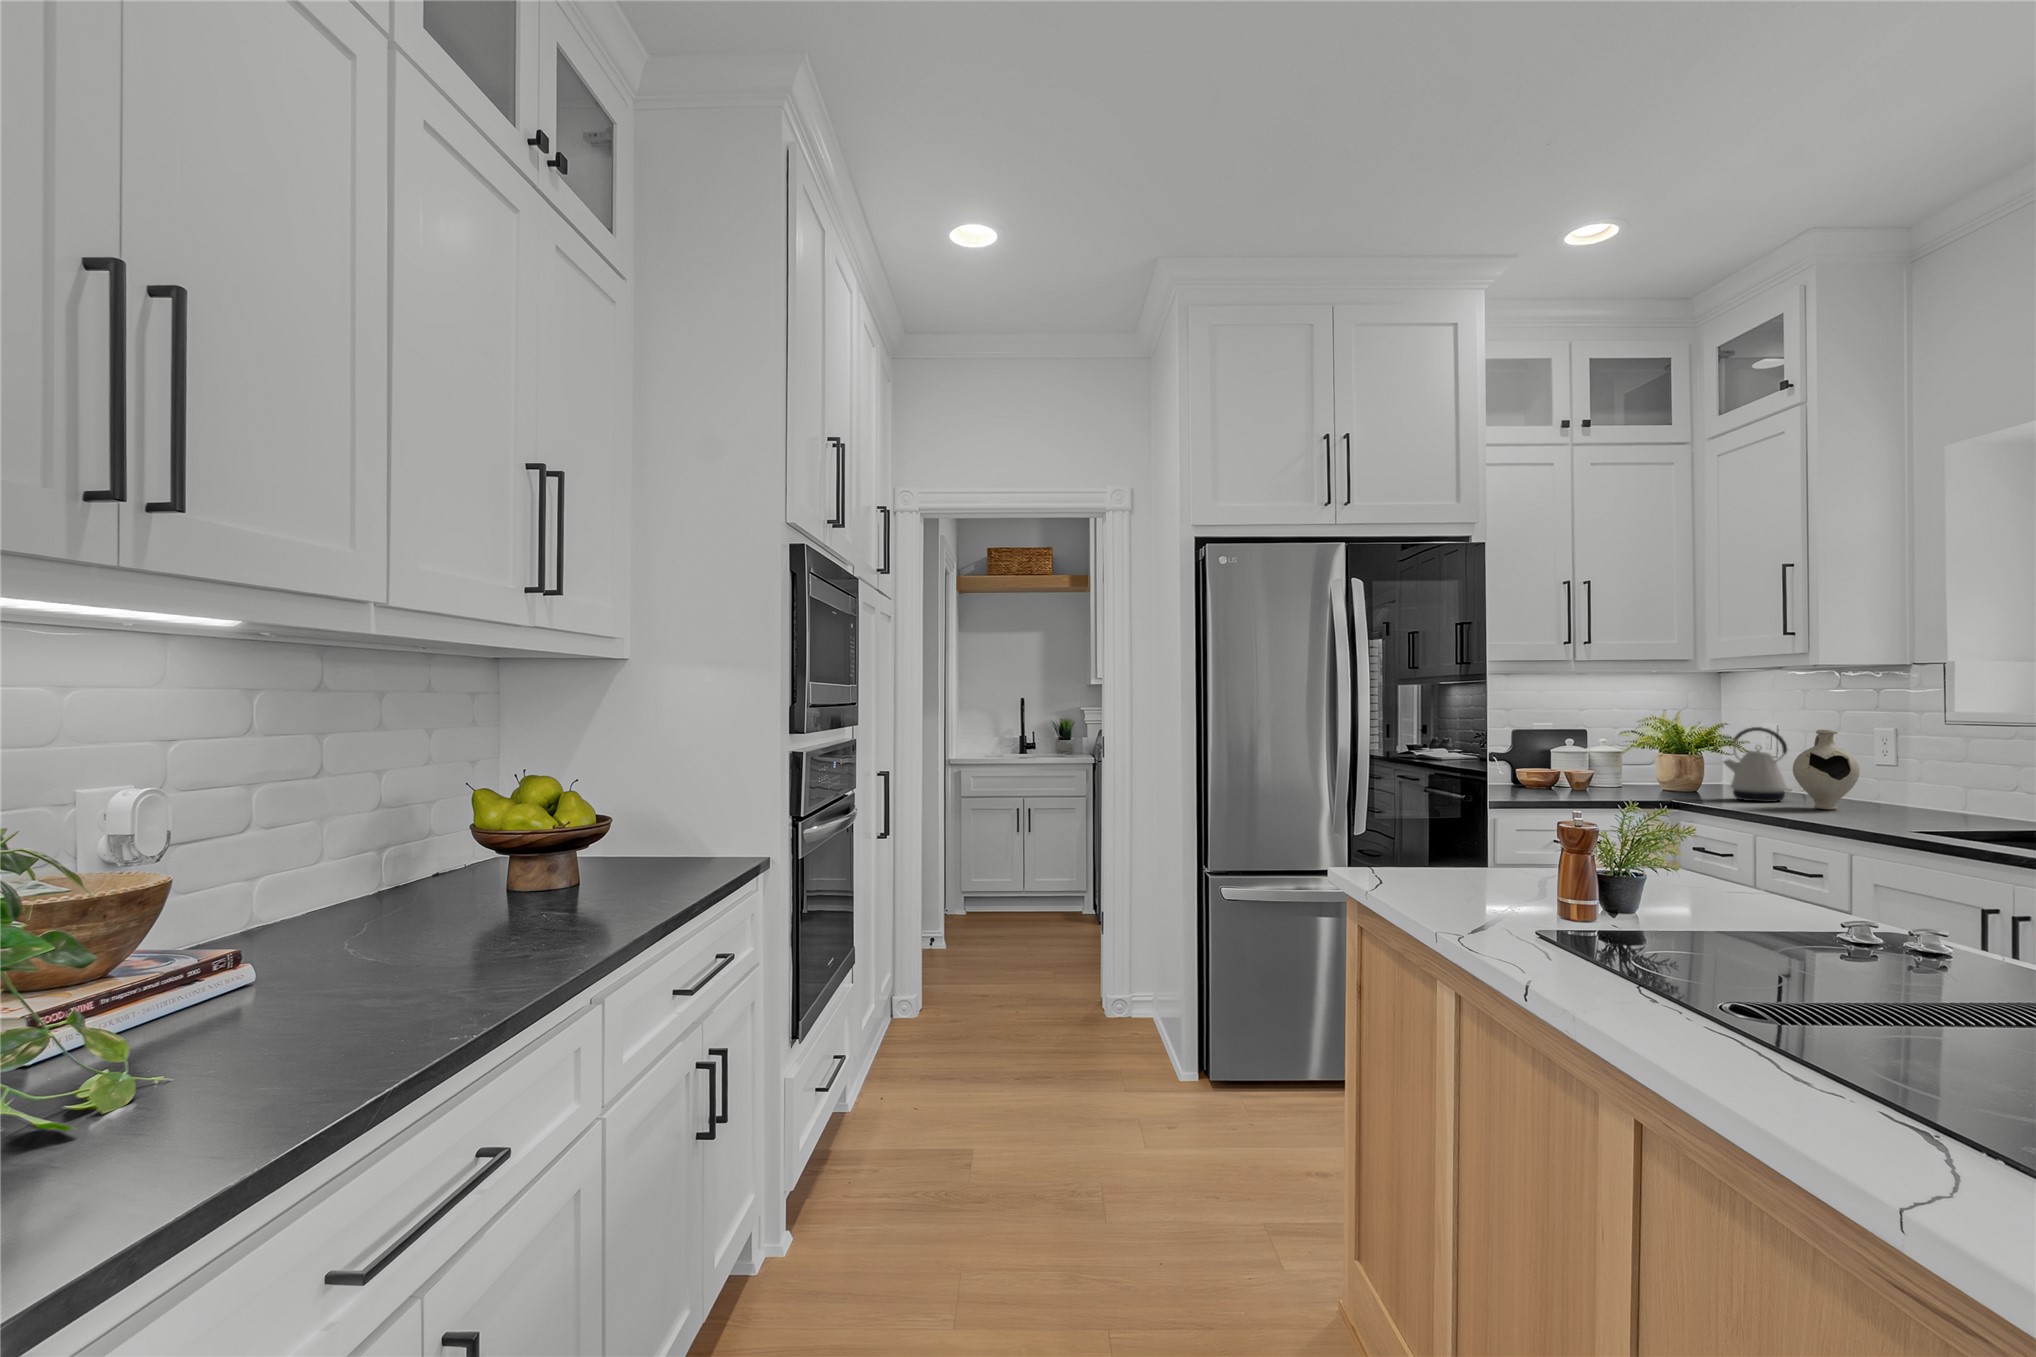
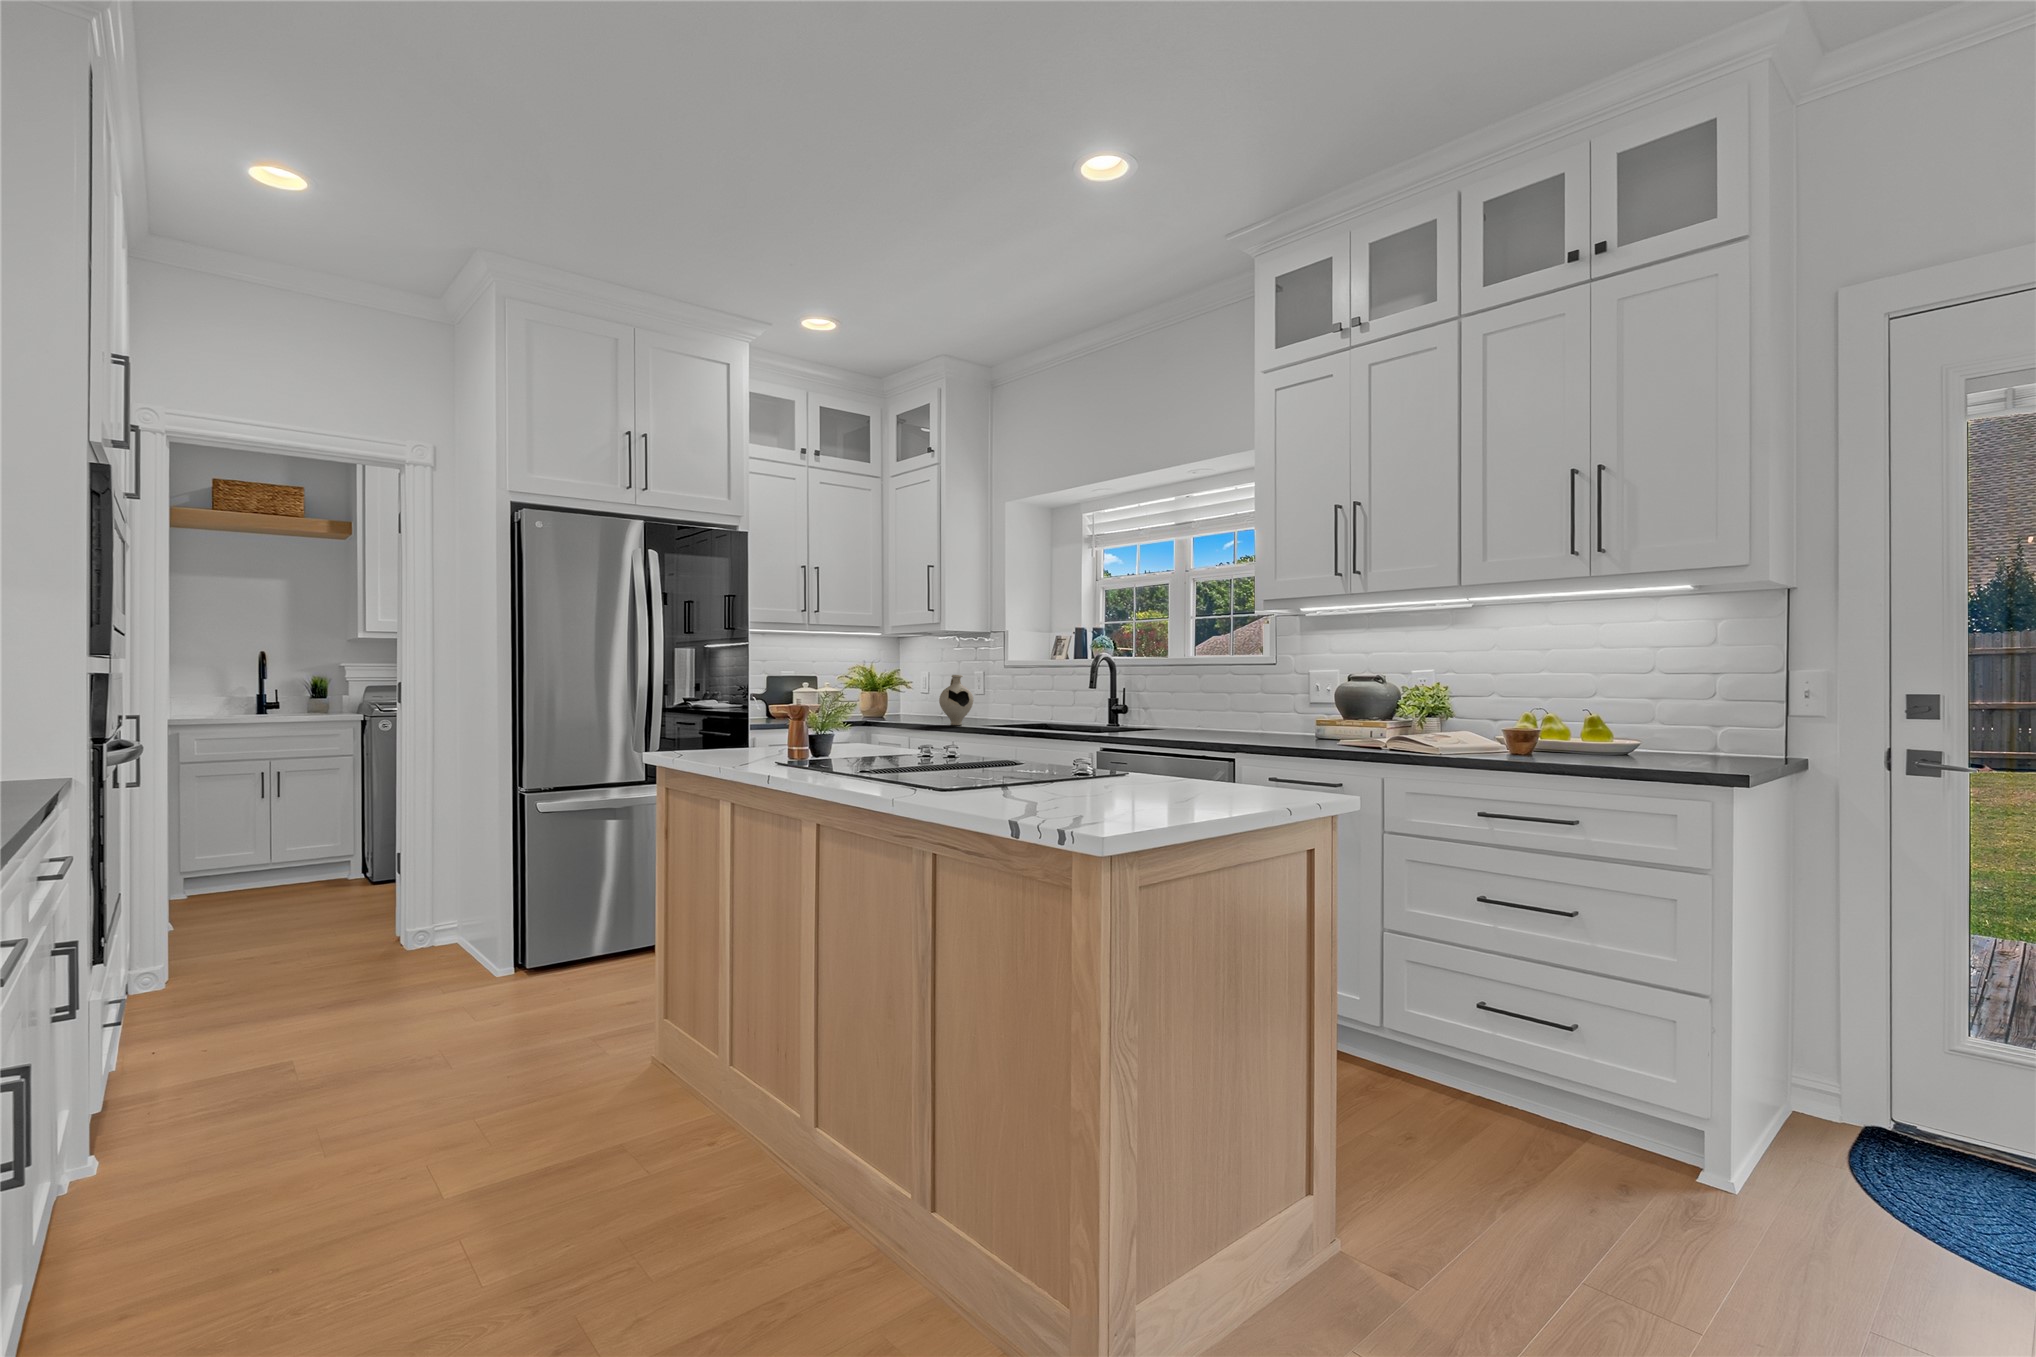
kettle: present [1723,727,1791,802] -> none [899,673,938,722]

